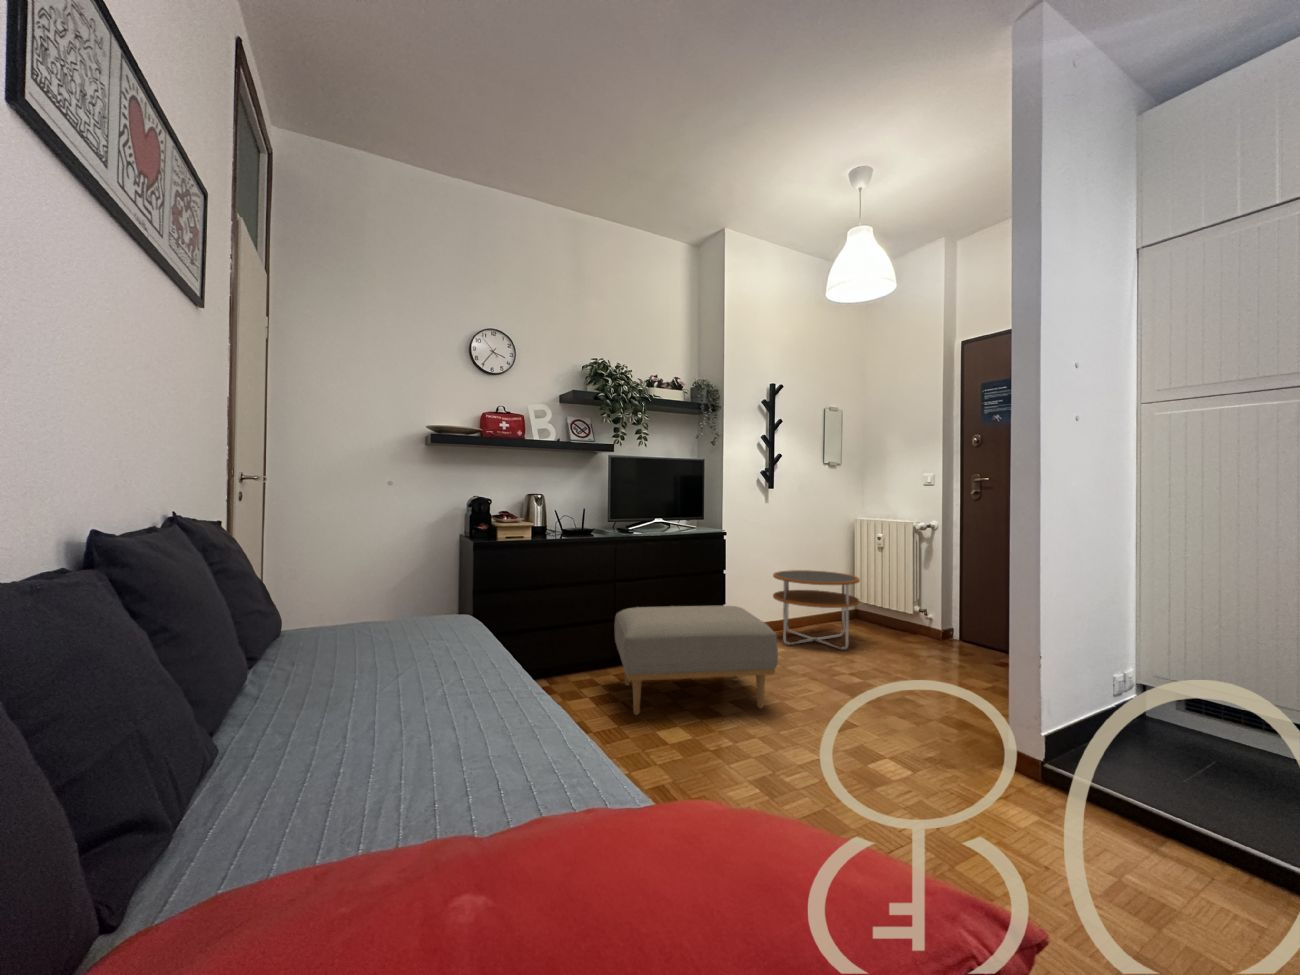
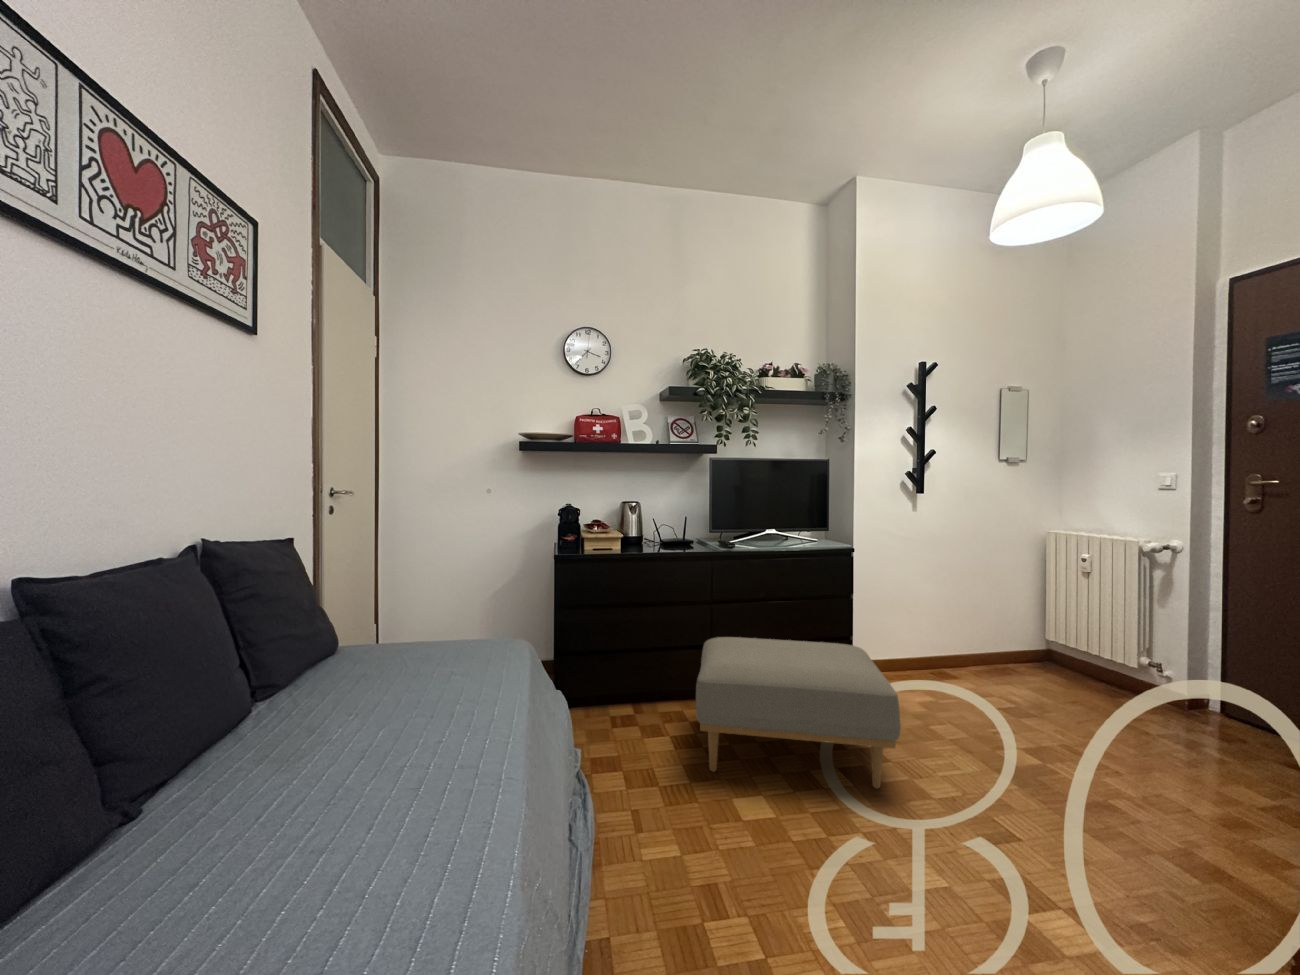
side table: present [773,570,860,650] -> none [920,596,1047,709]

